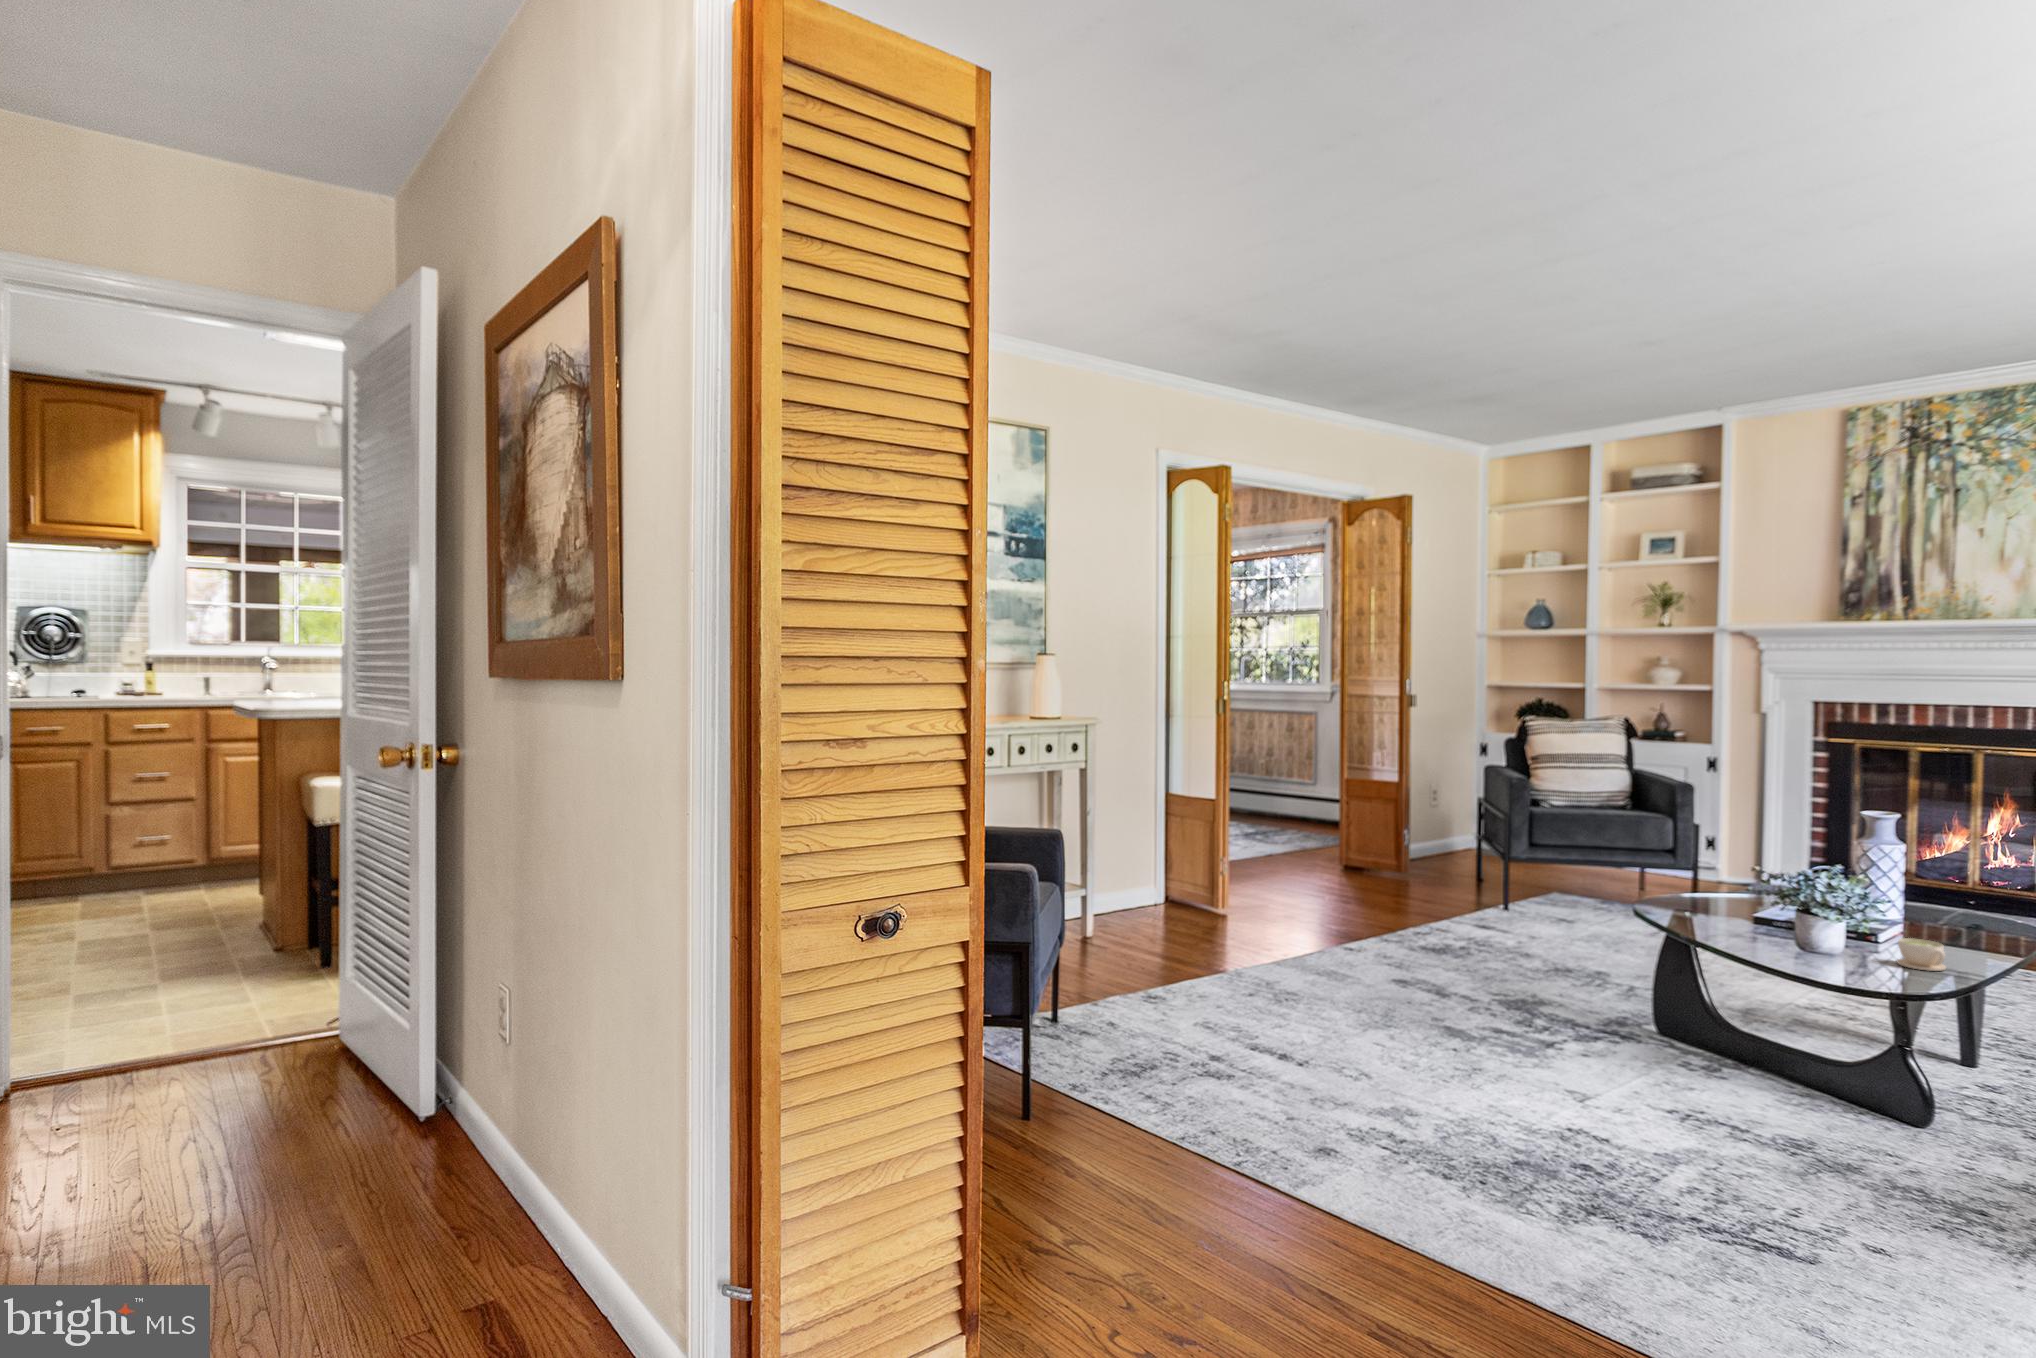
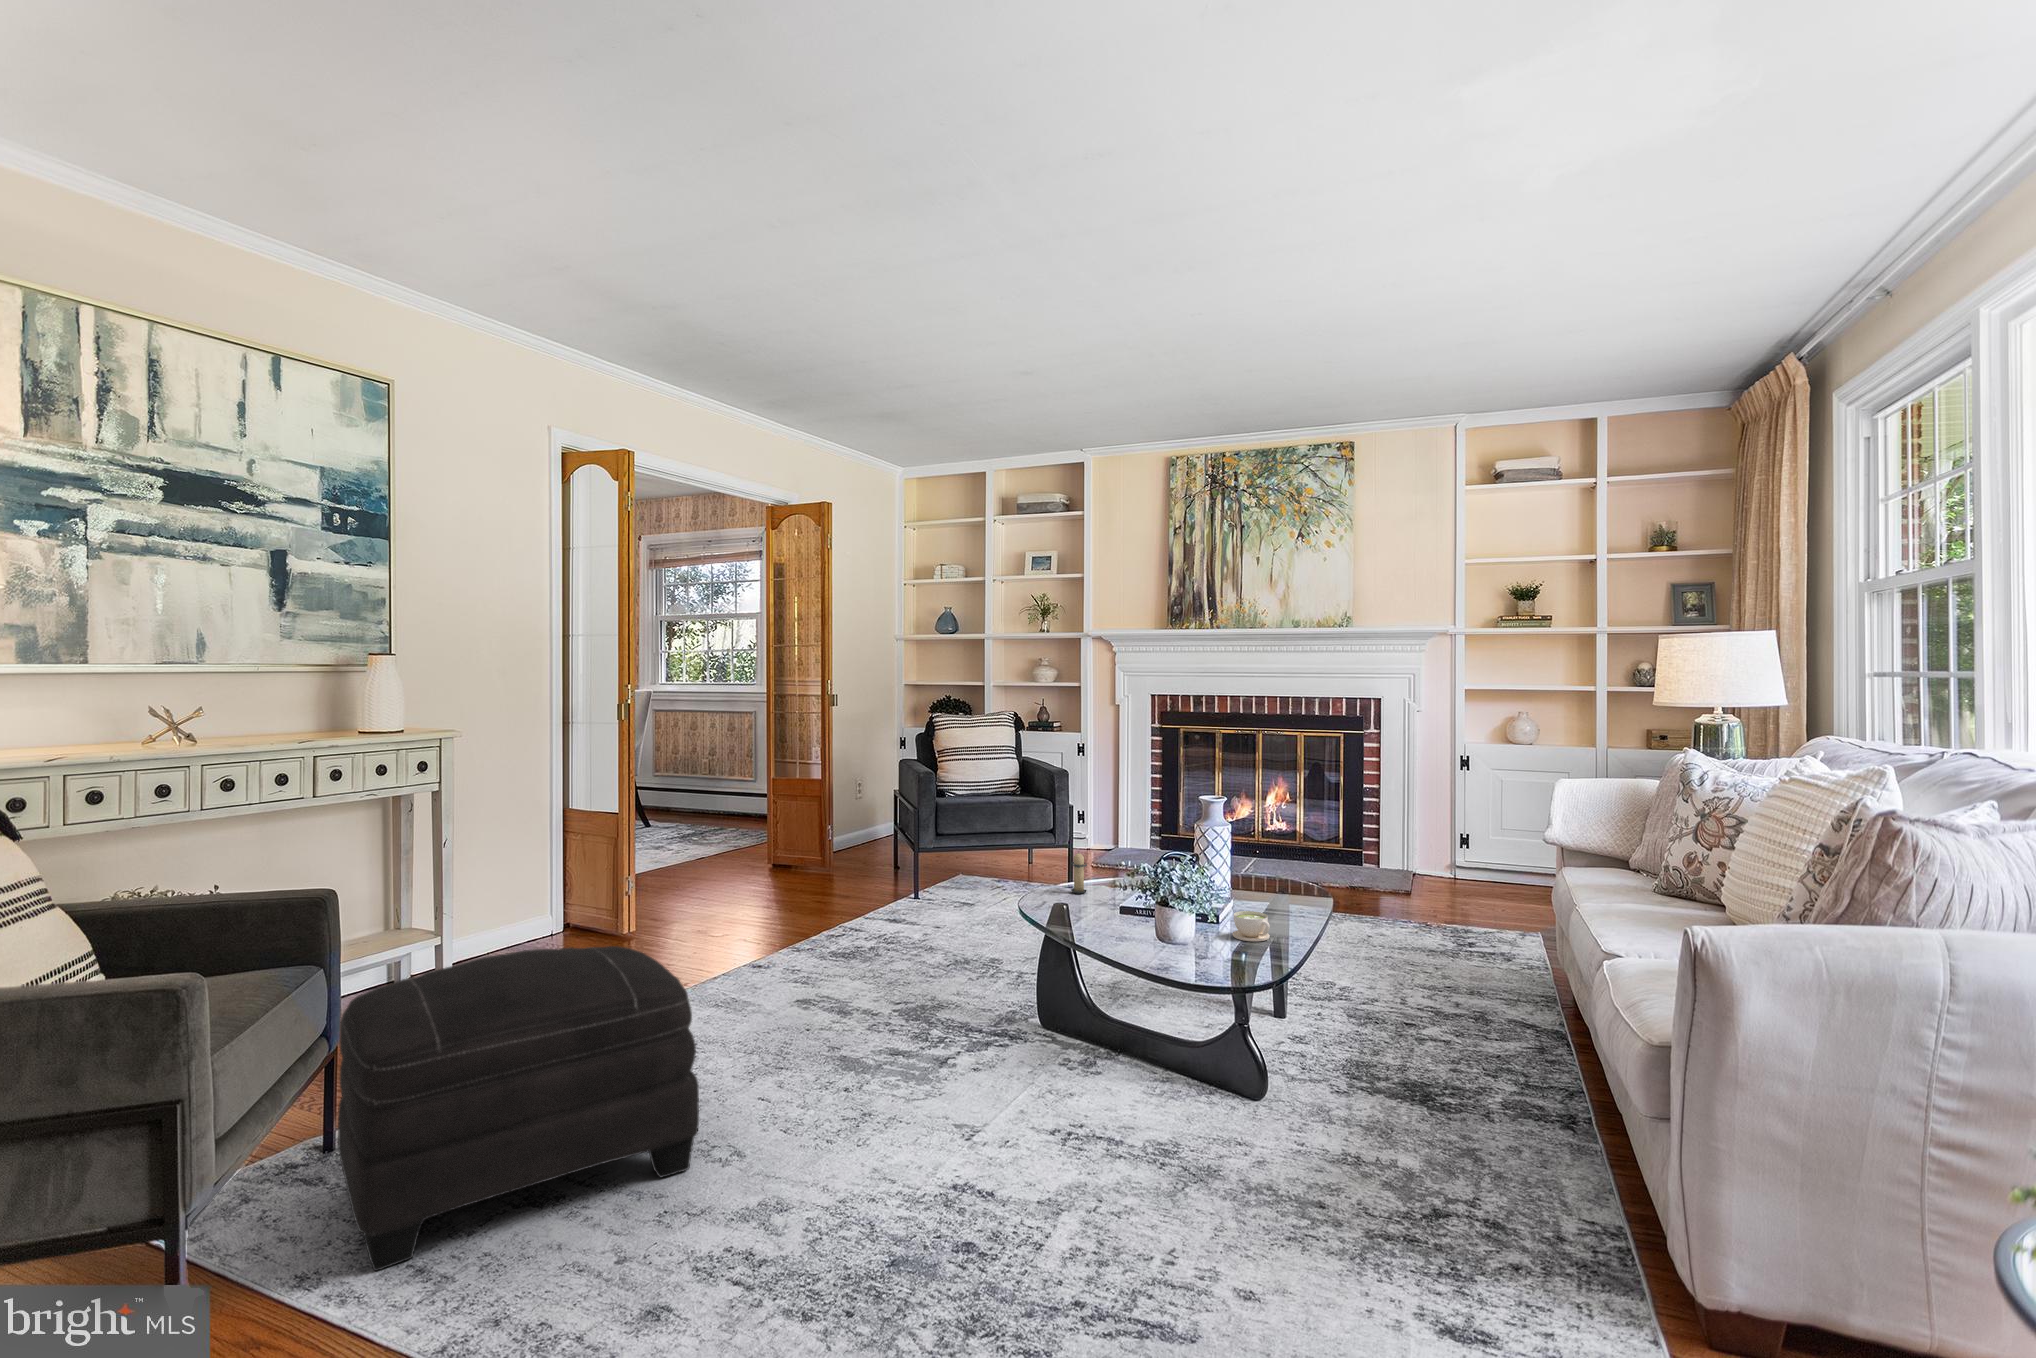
candle: none [1693,865,1718,911] -> present [1070,853,1087,894]
ottoman: none [1074,889,1338,1092] -> present [338,946,699,1271]

